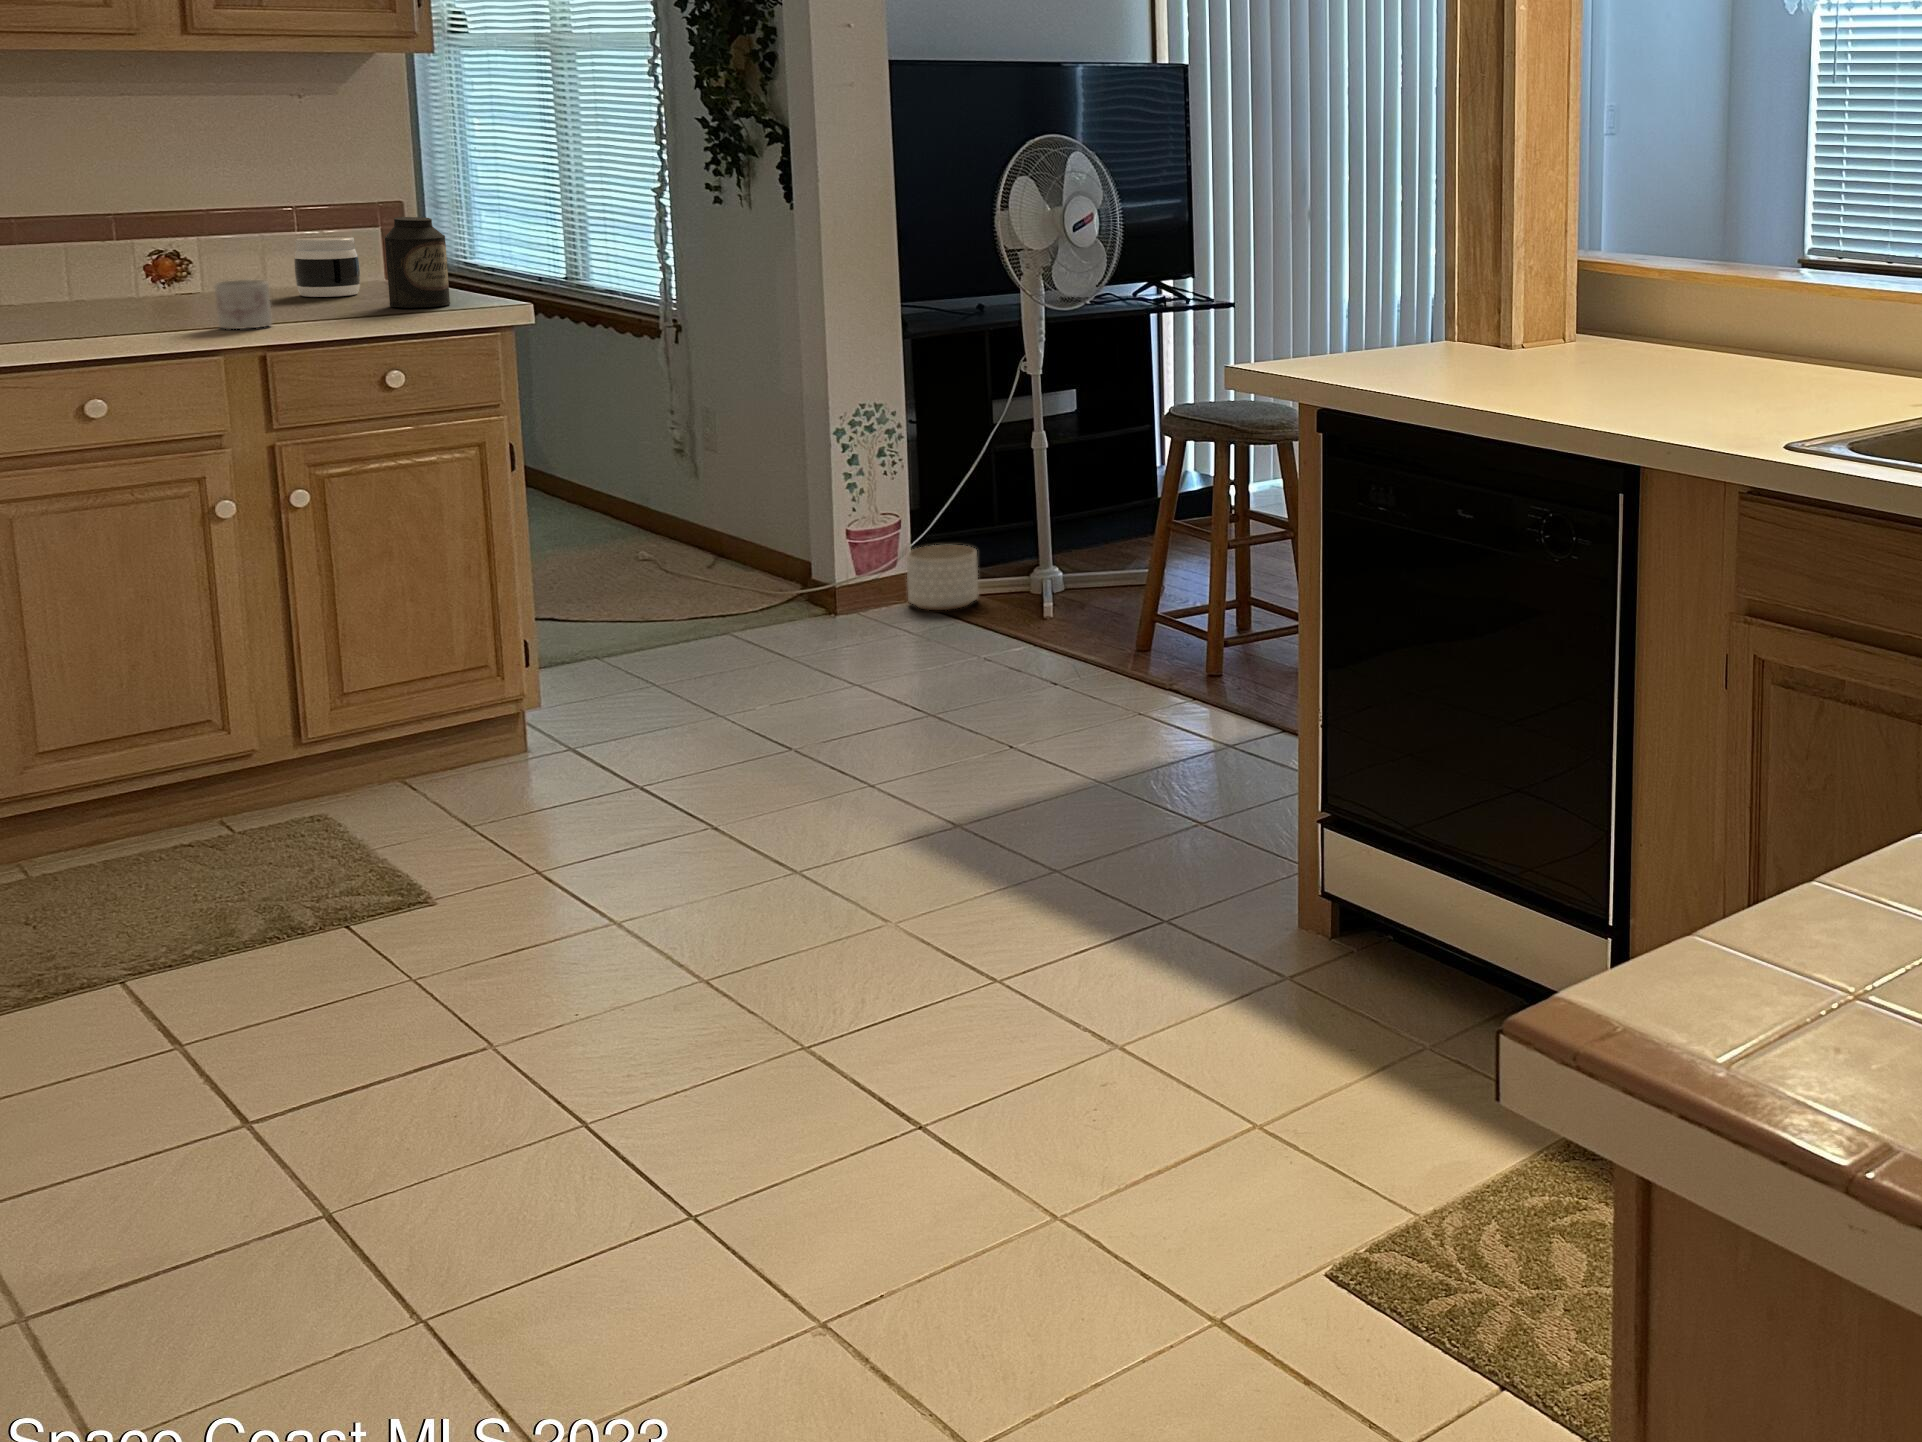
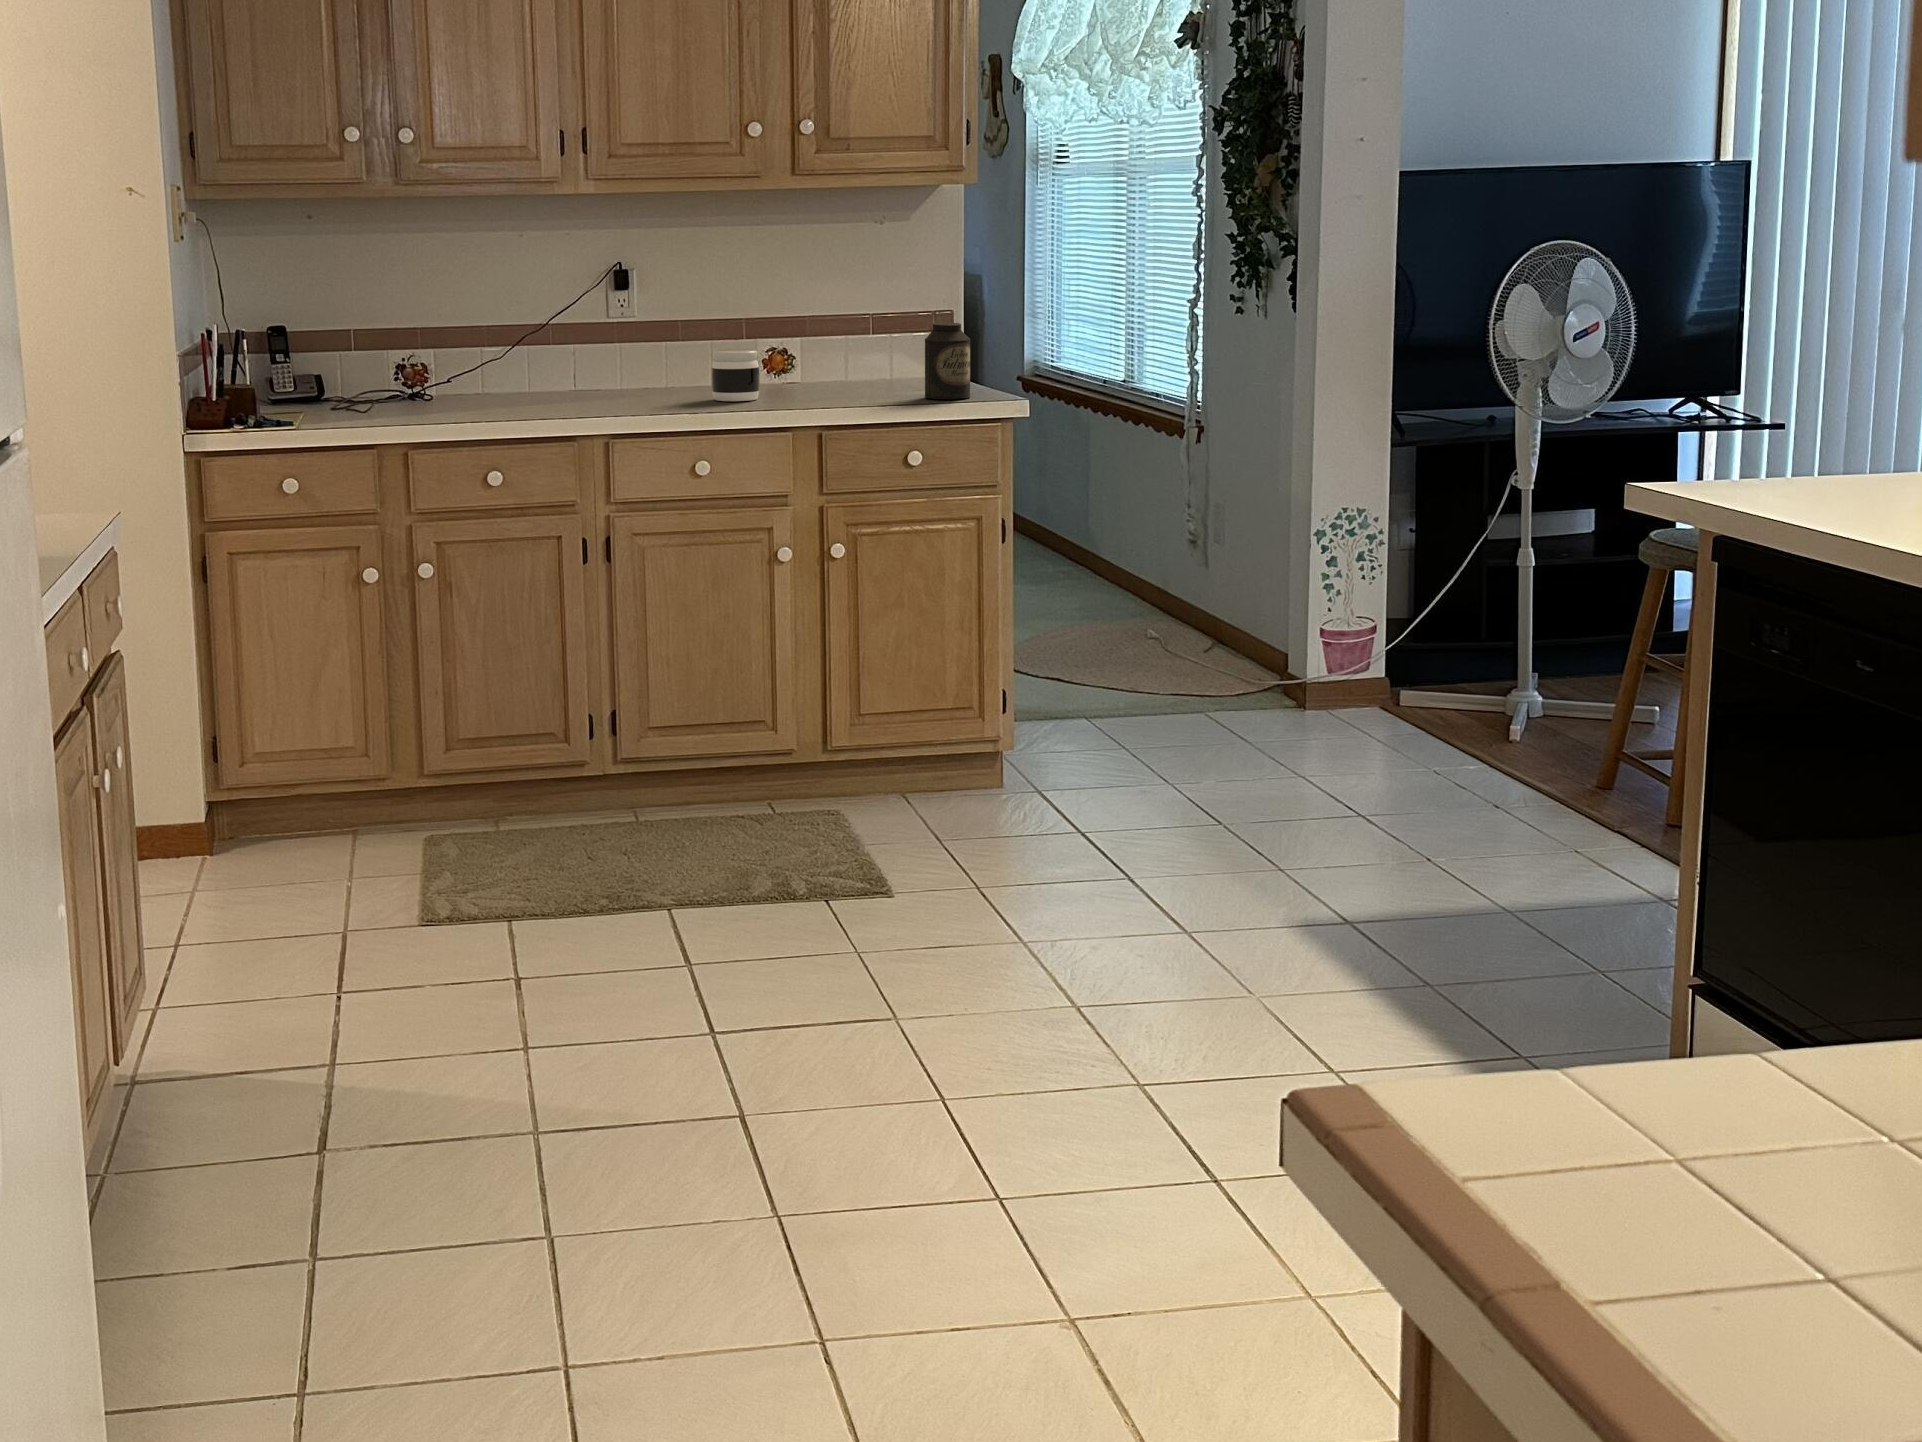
jar: present [294,236,360,297] -> present [711,349,760,401]
mug: present [214,279,272,329] -> none [795,371,833,411]
planter: present [907,545,978,610] -> none [1376,655,1450,720]

